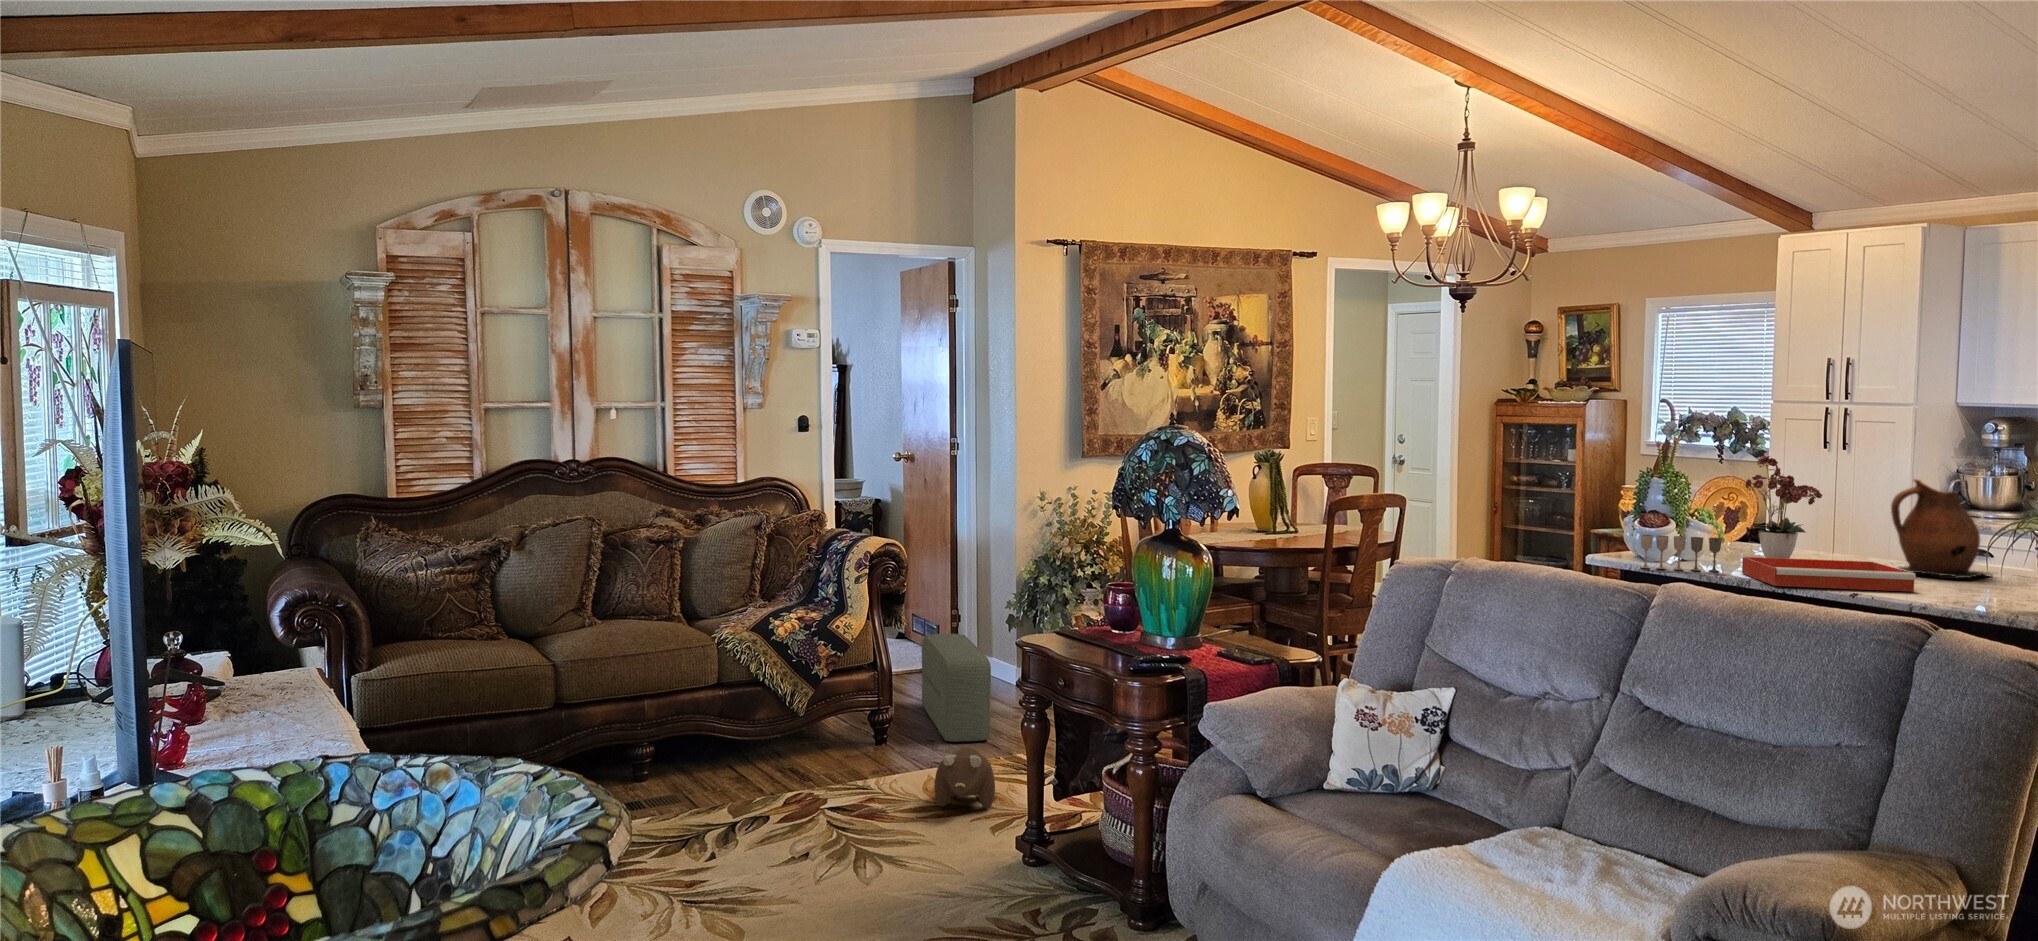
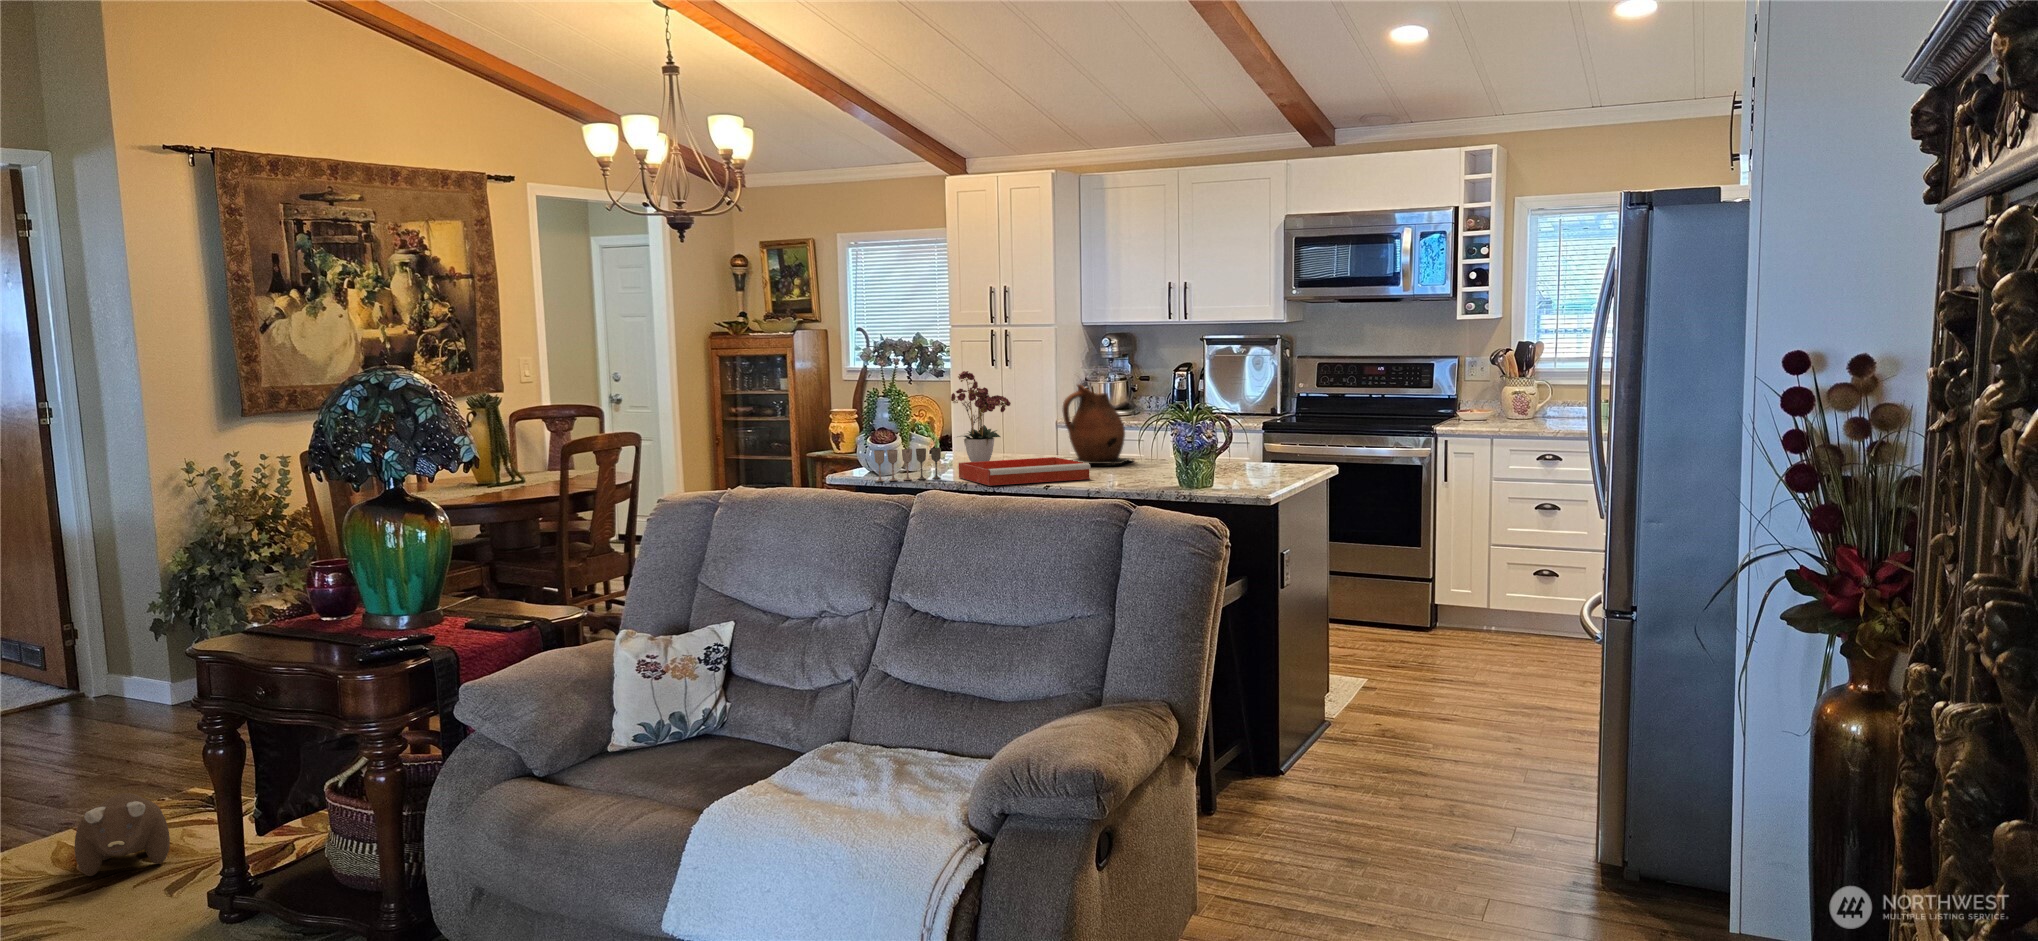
pouf: present [922,634,991,742] -> none [29,651,149,790]

